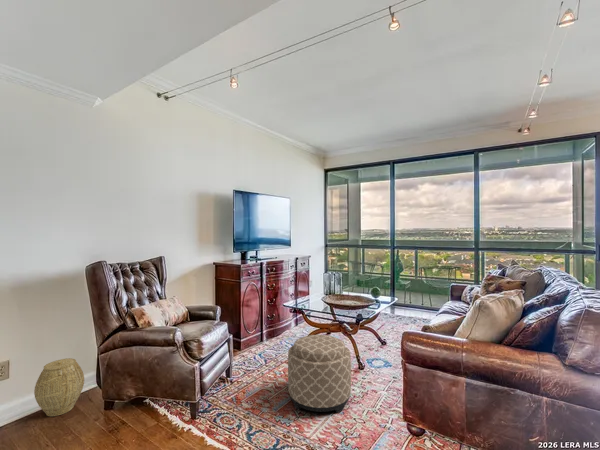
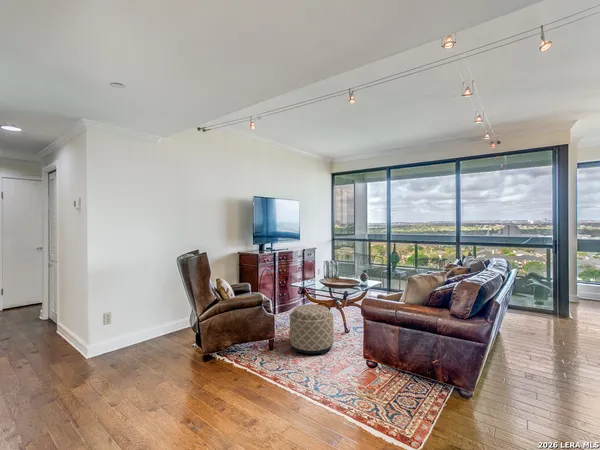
woven basket: present [34,358,84,416] -> none [125,316,154,351]

